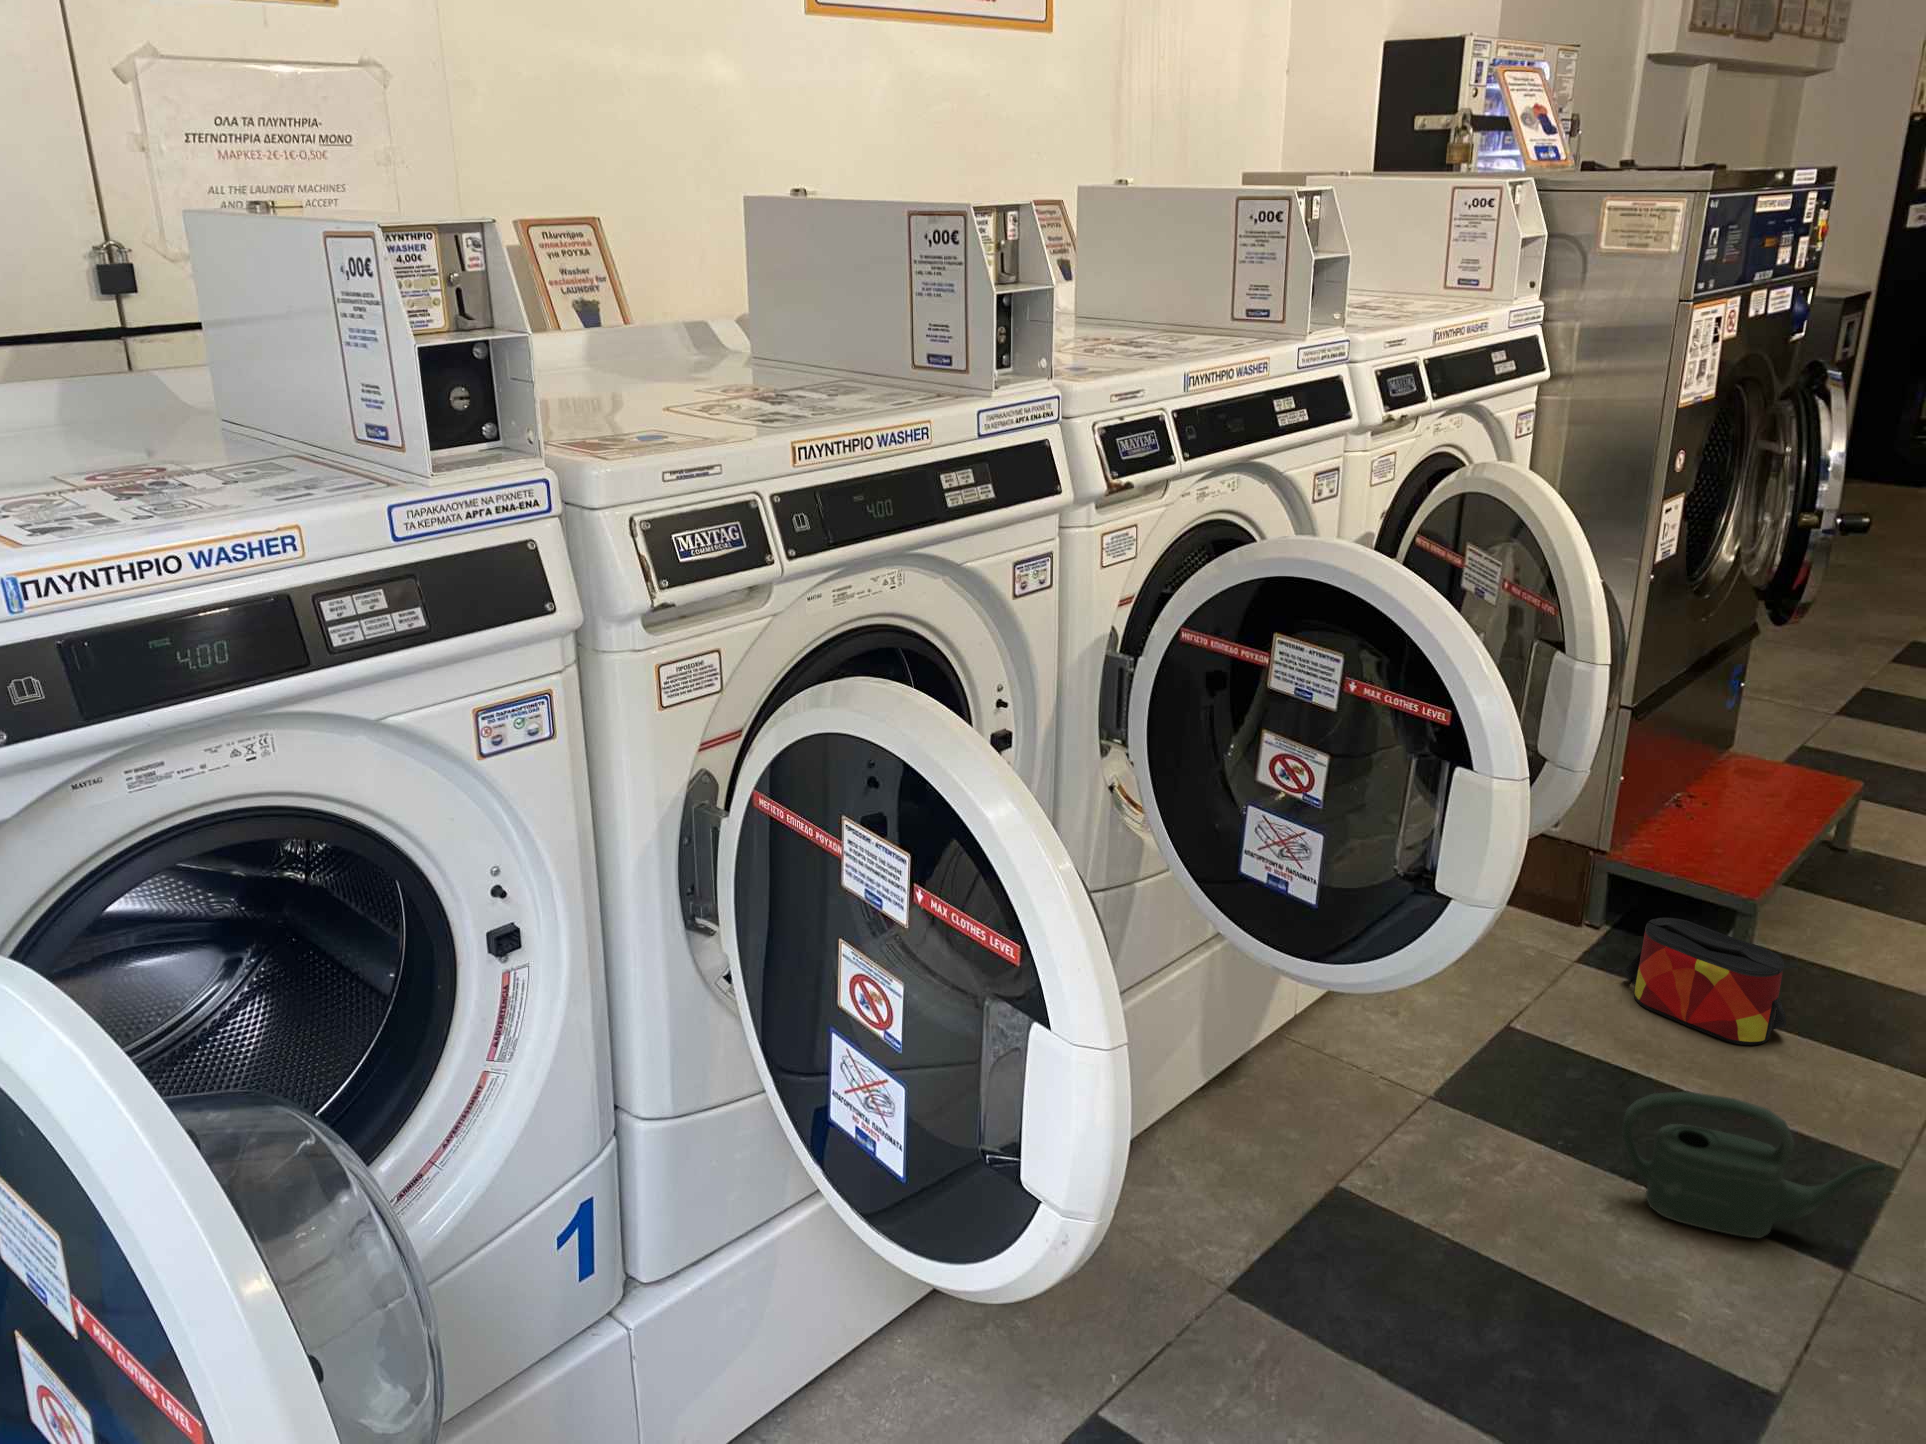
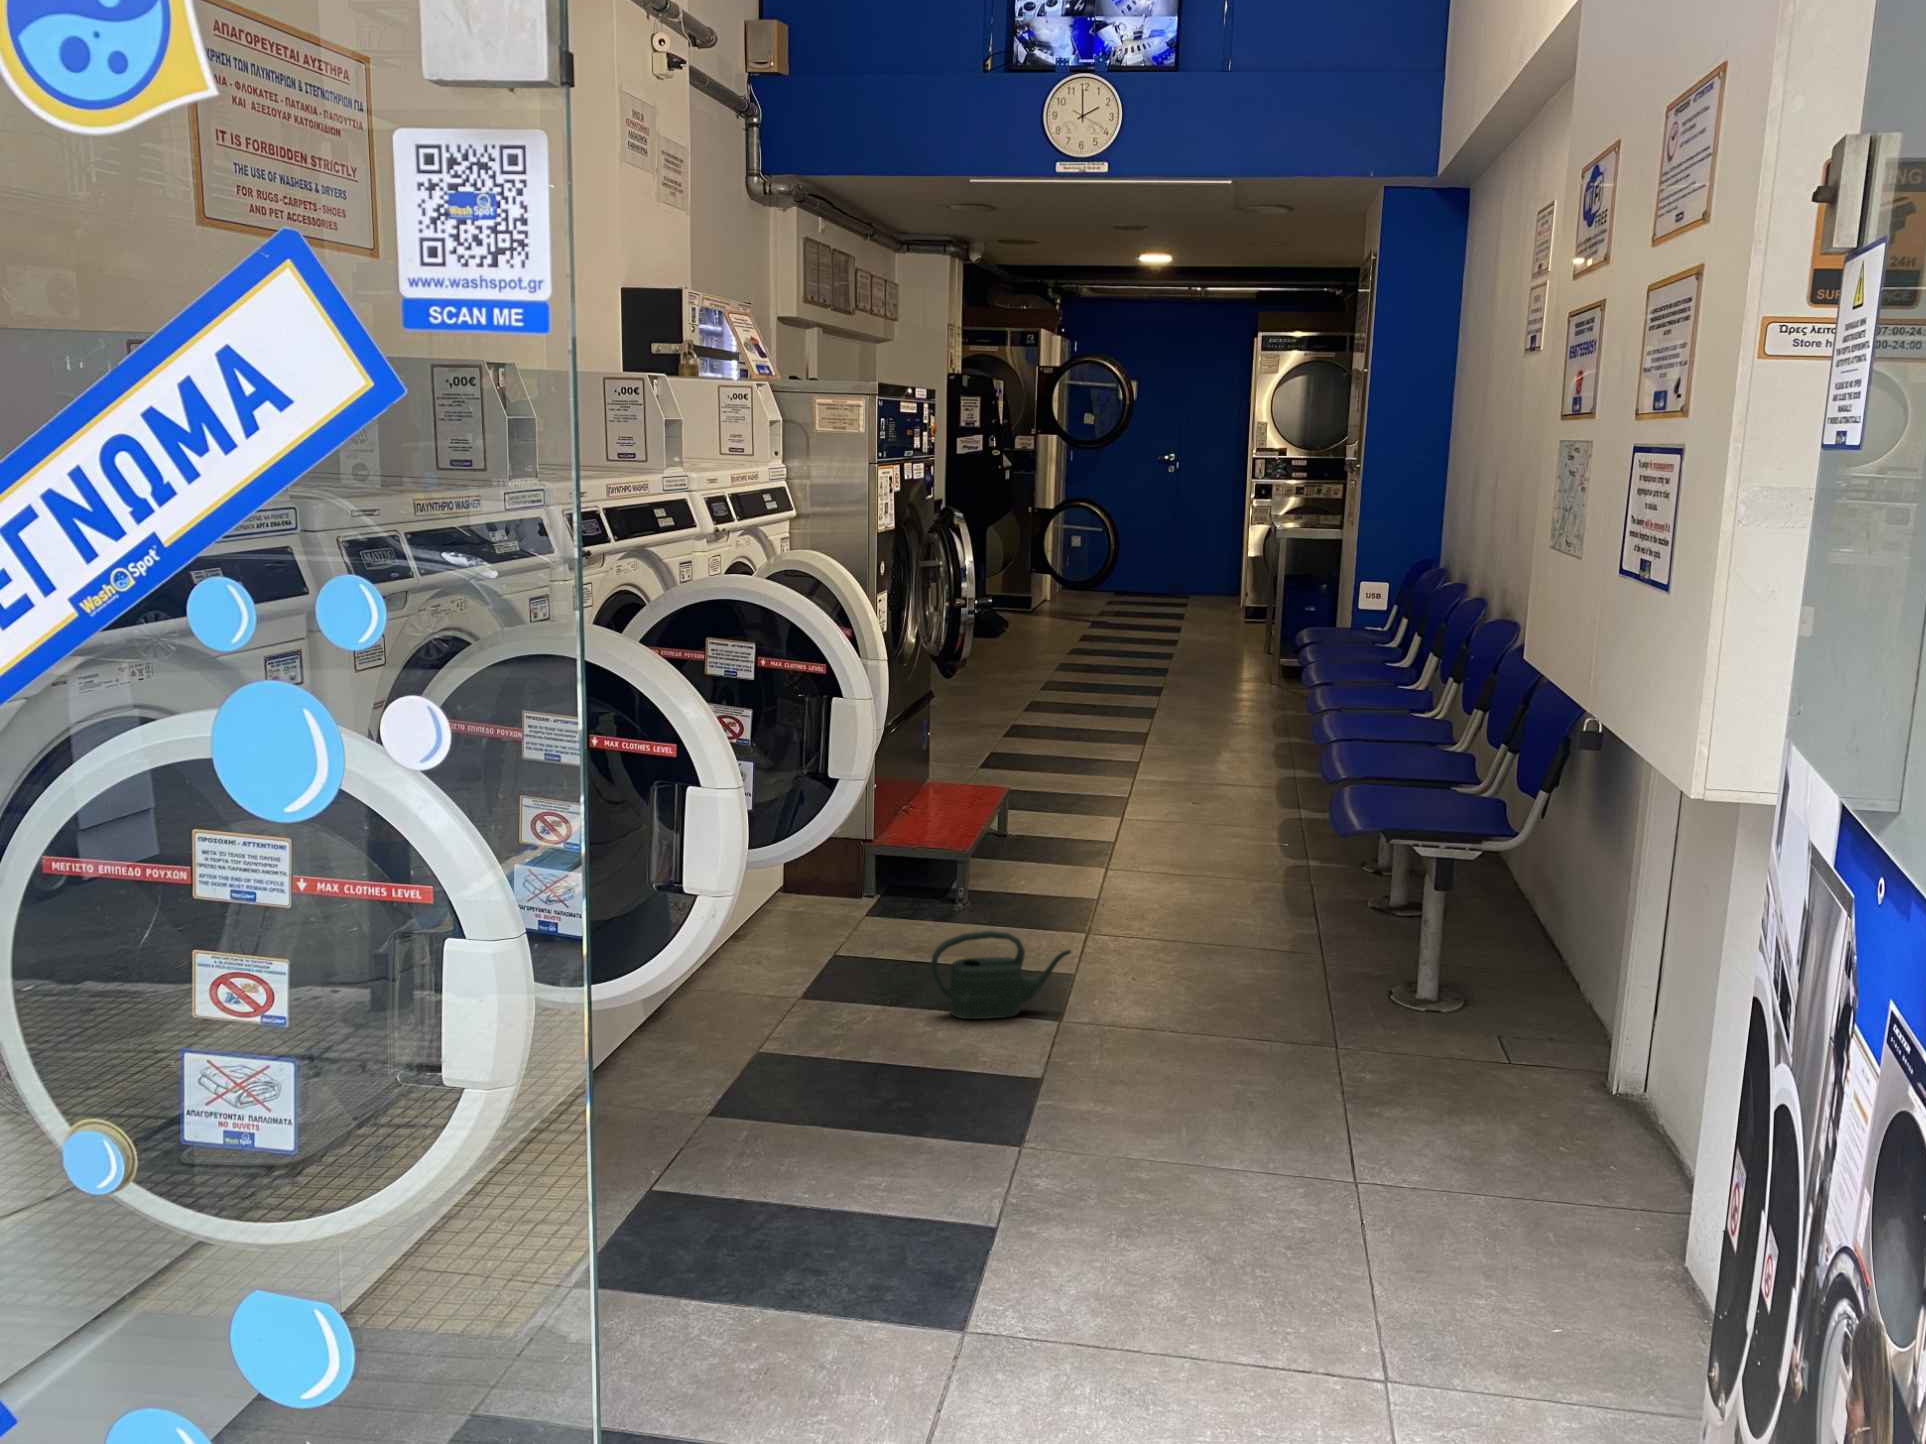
bag: present [1624,918,1786,1045] -> none [898,865,998,933]

